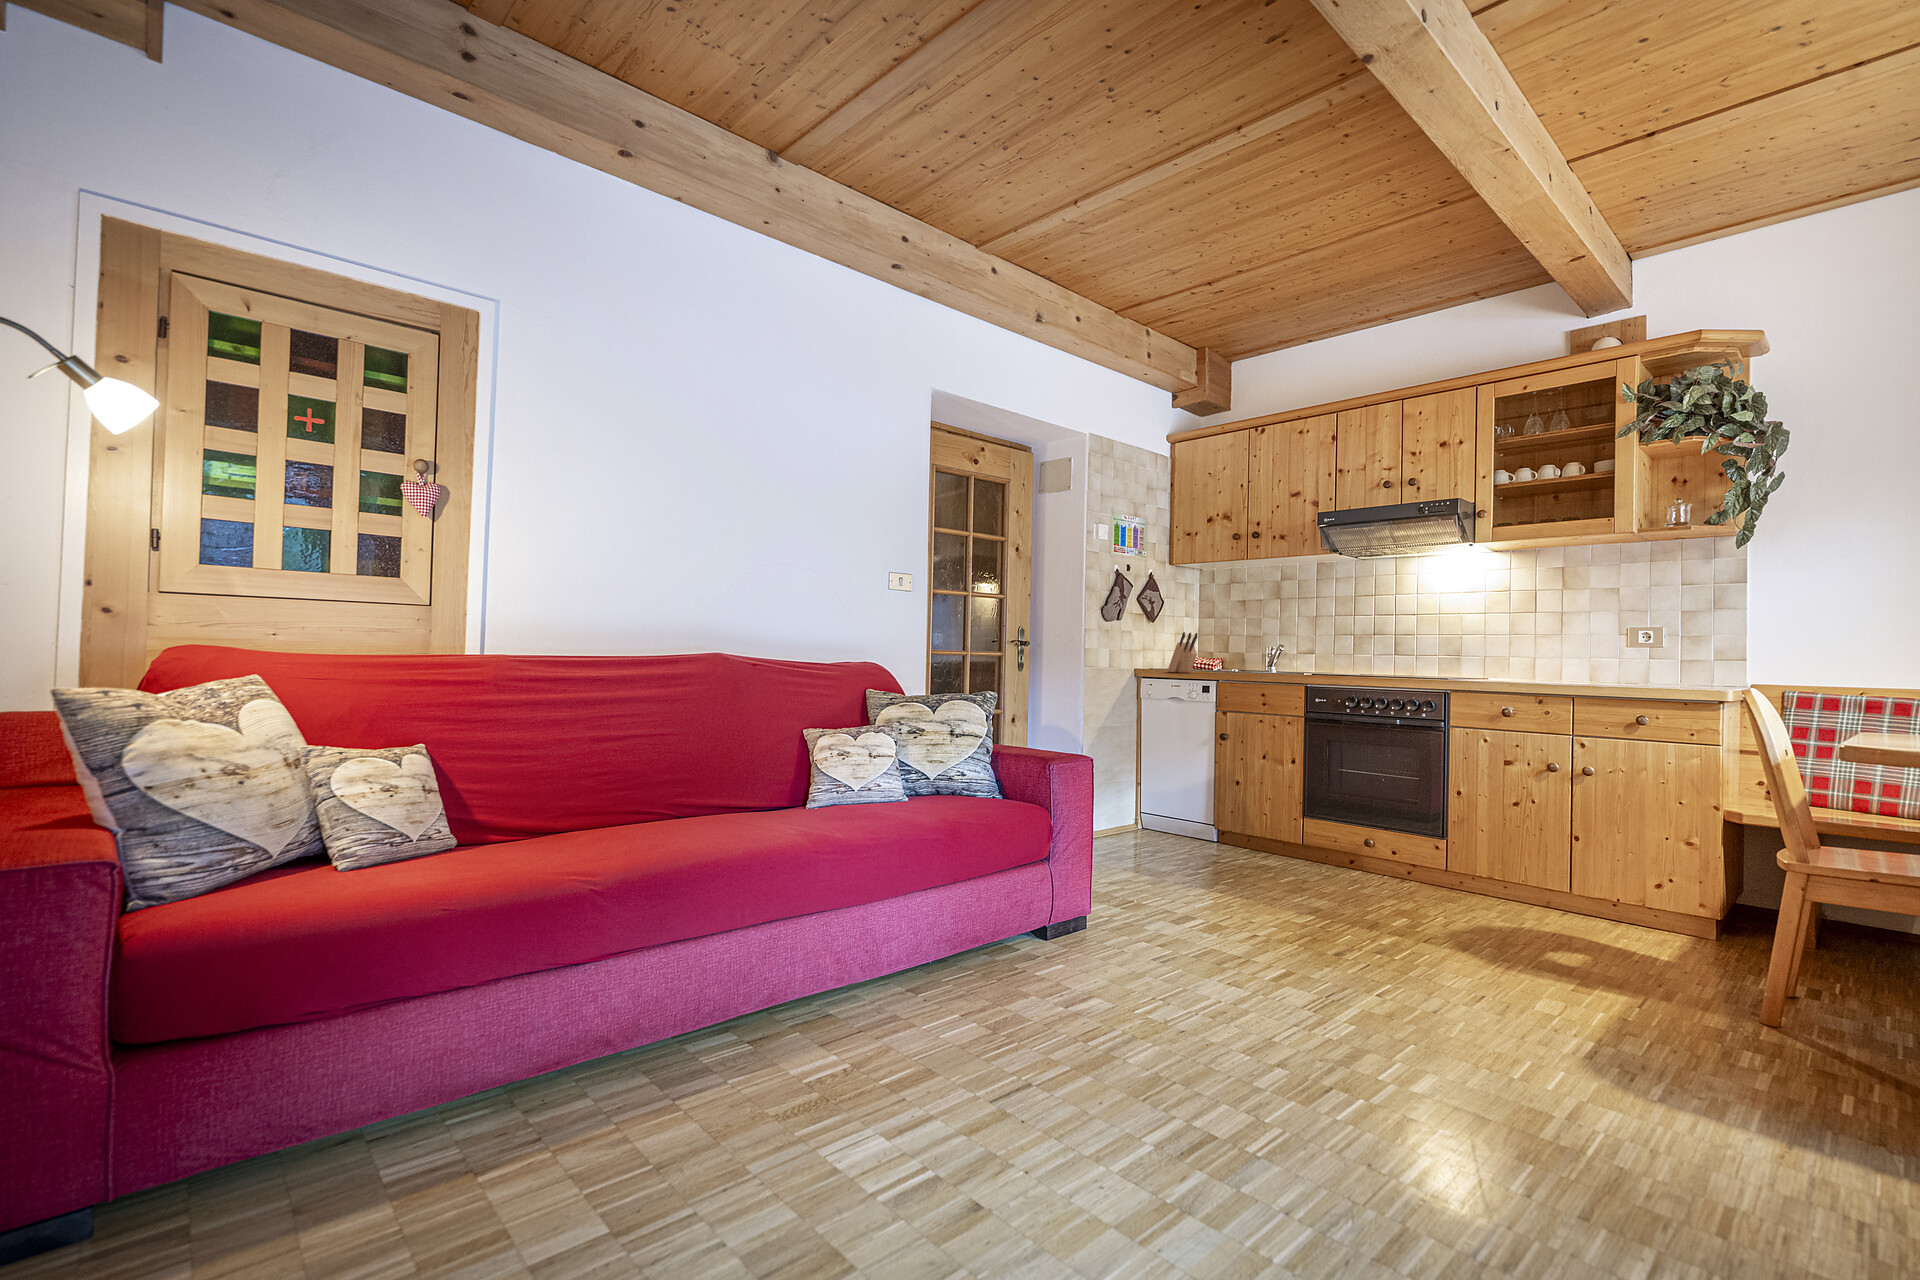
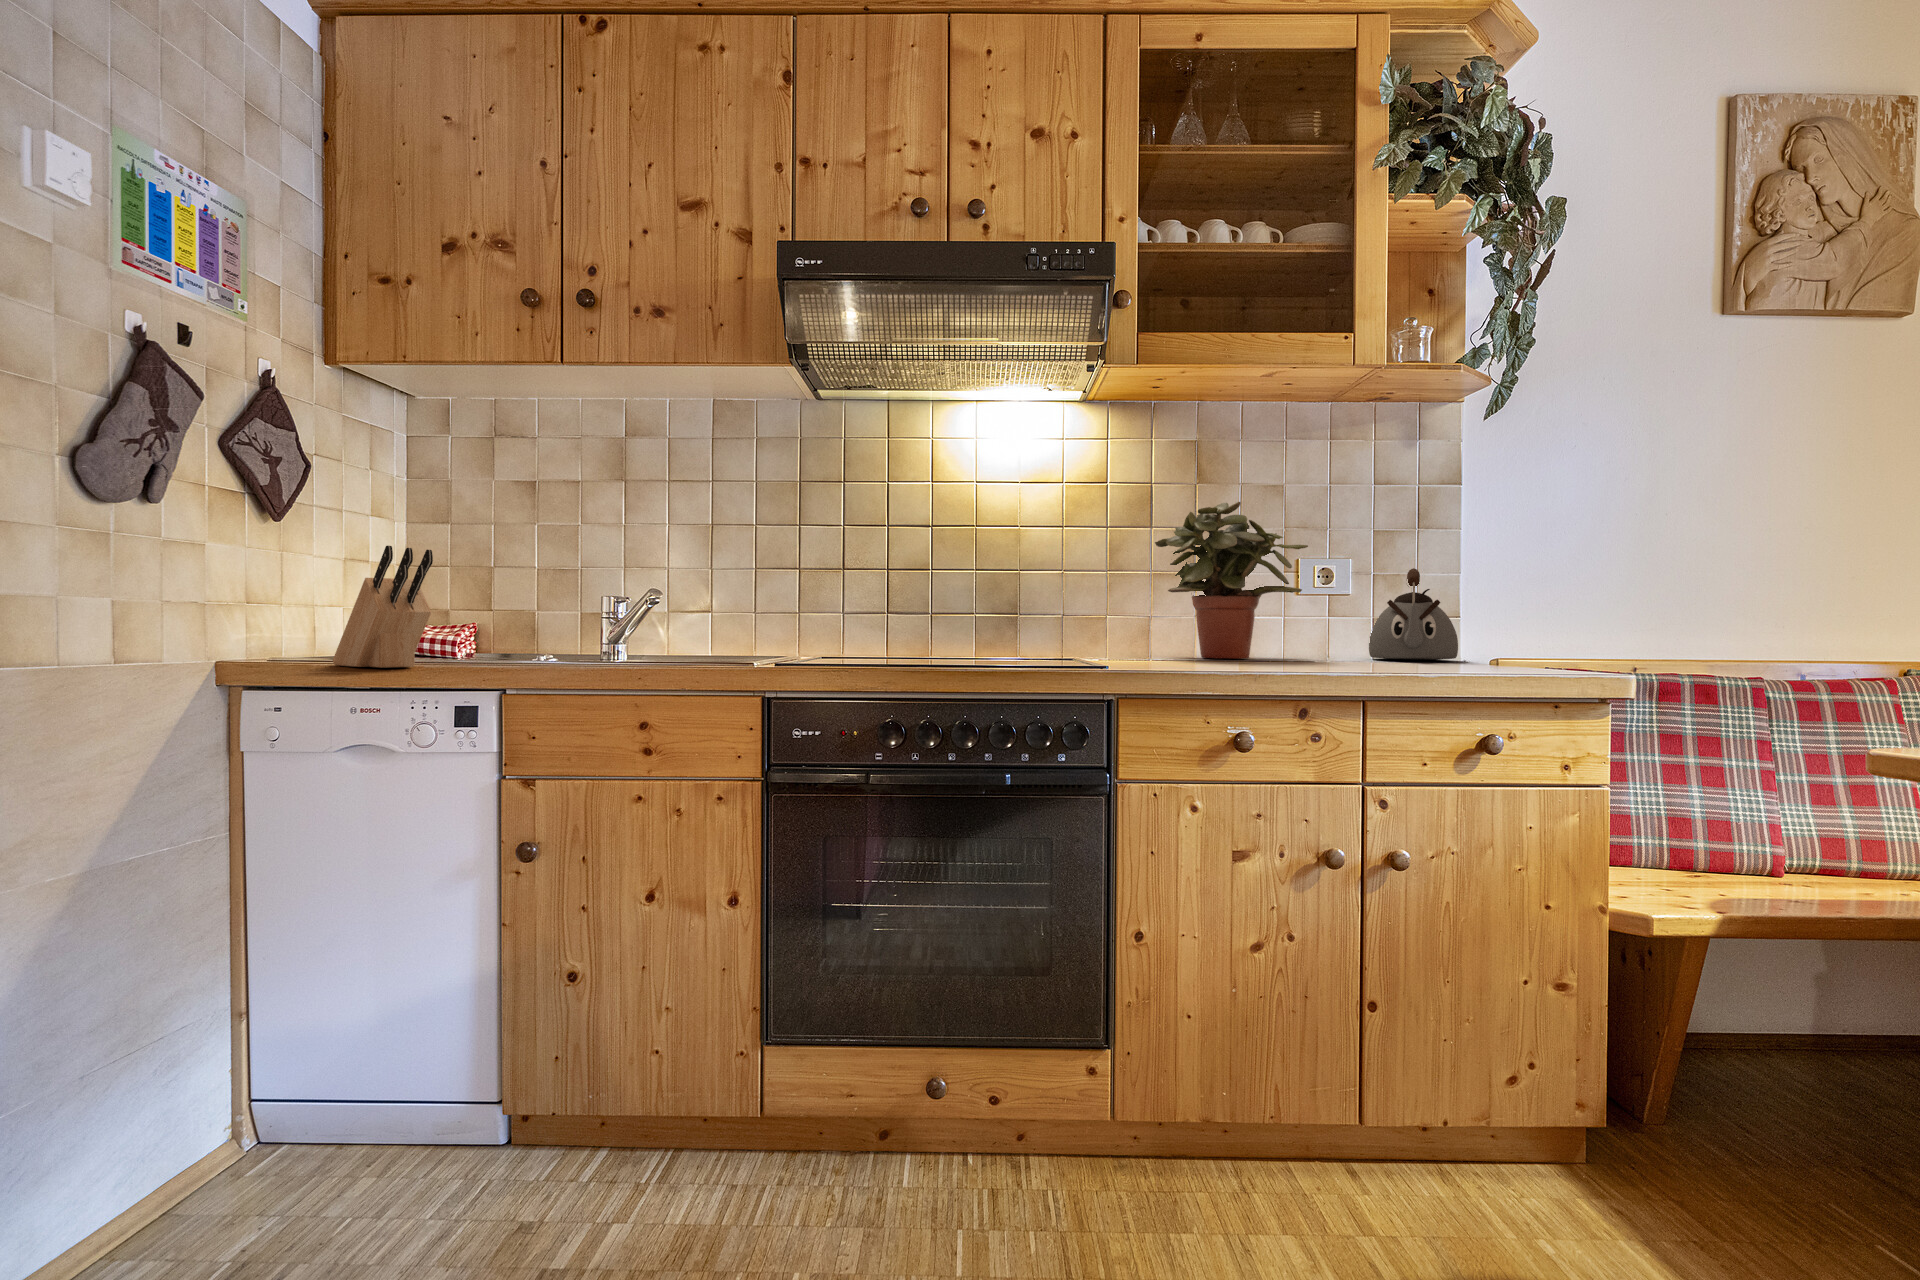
potted plant: none [1534,601,1625,682] -> present [1155,502,1308,659]
kettle: none [1673,634,1733,686] -> present [1369,568,1458,660]

